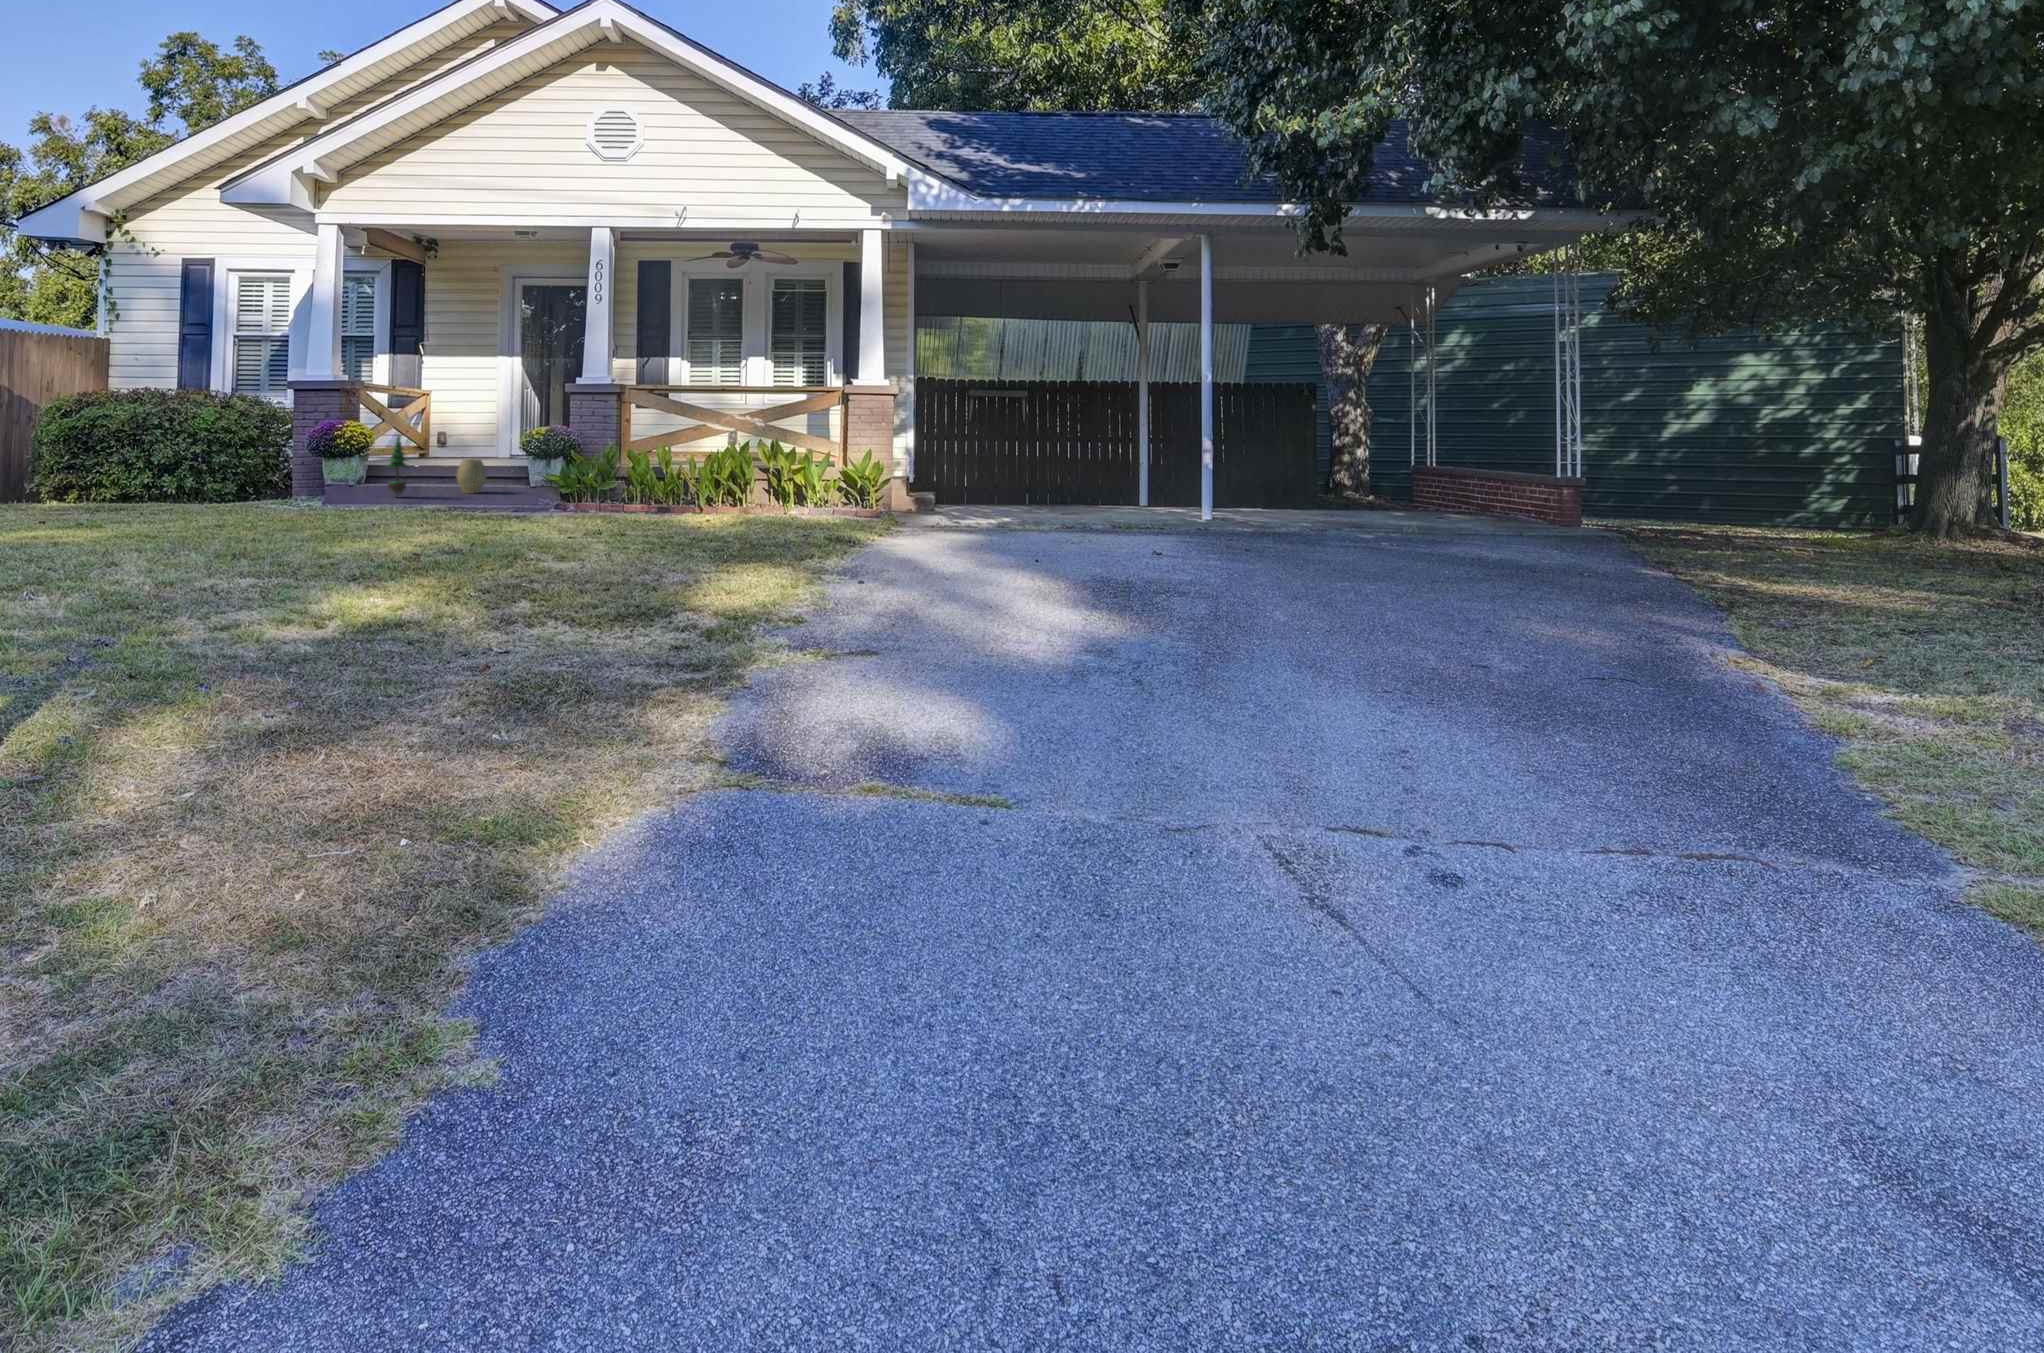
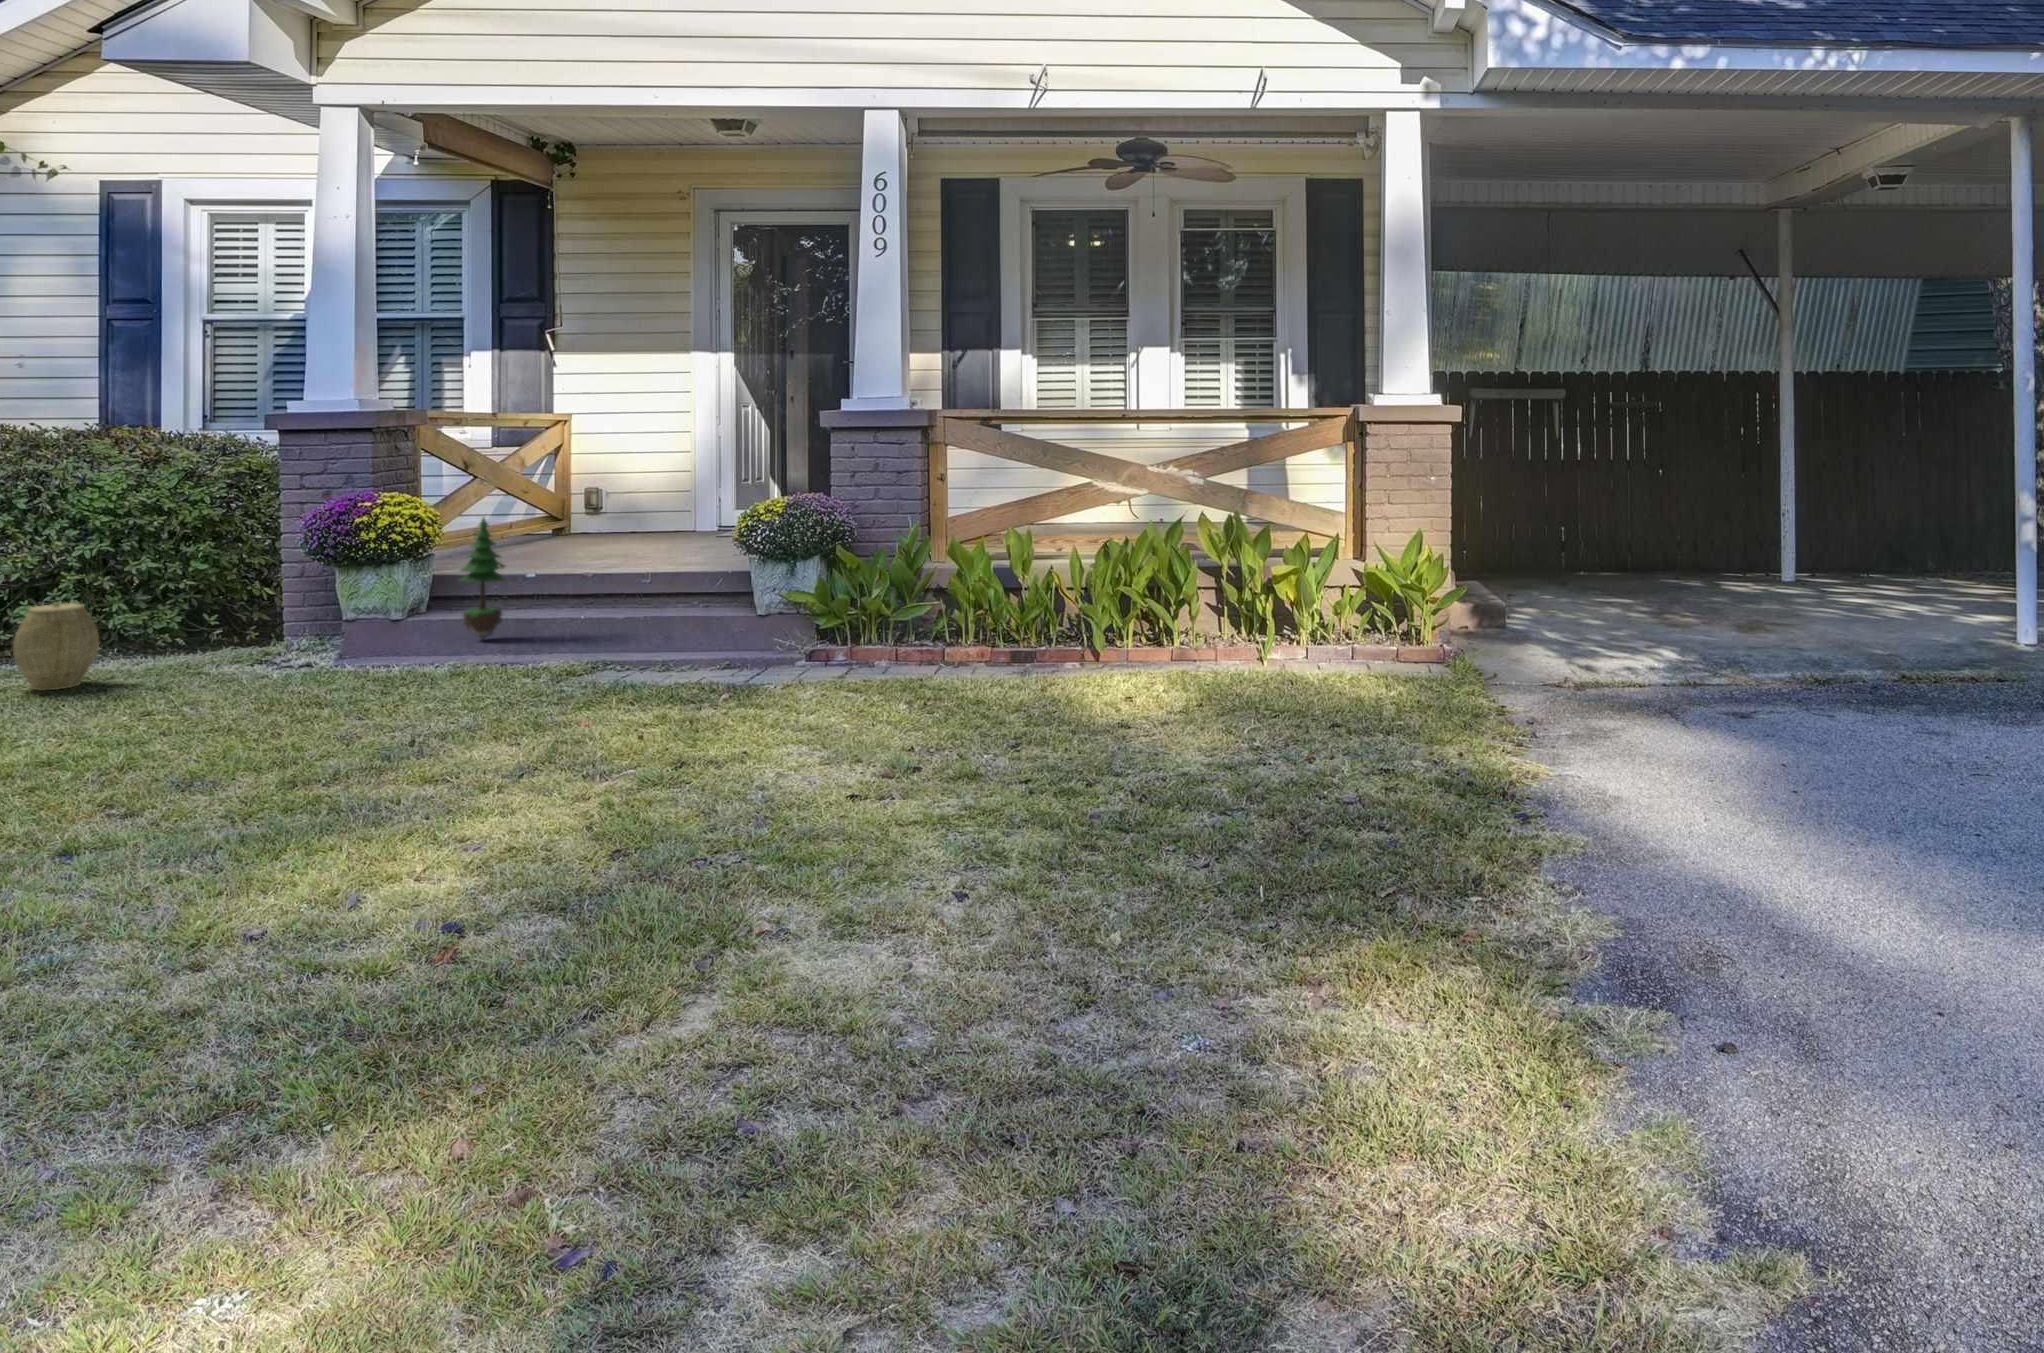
woven basket: present [457,458,487,493] -> present [13,602,99,690]

